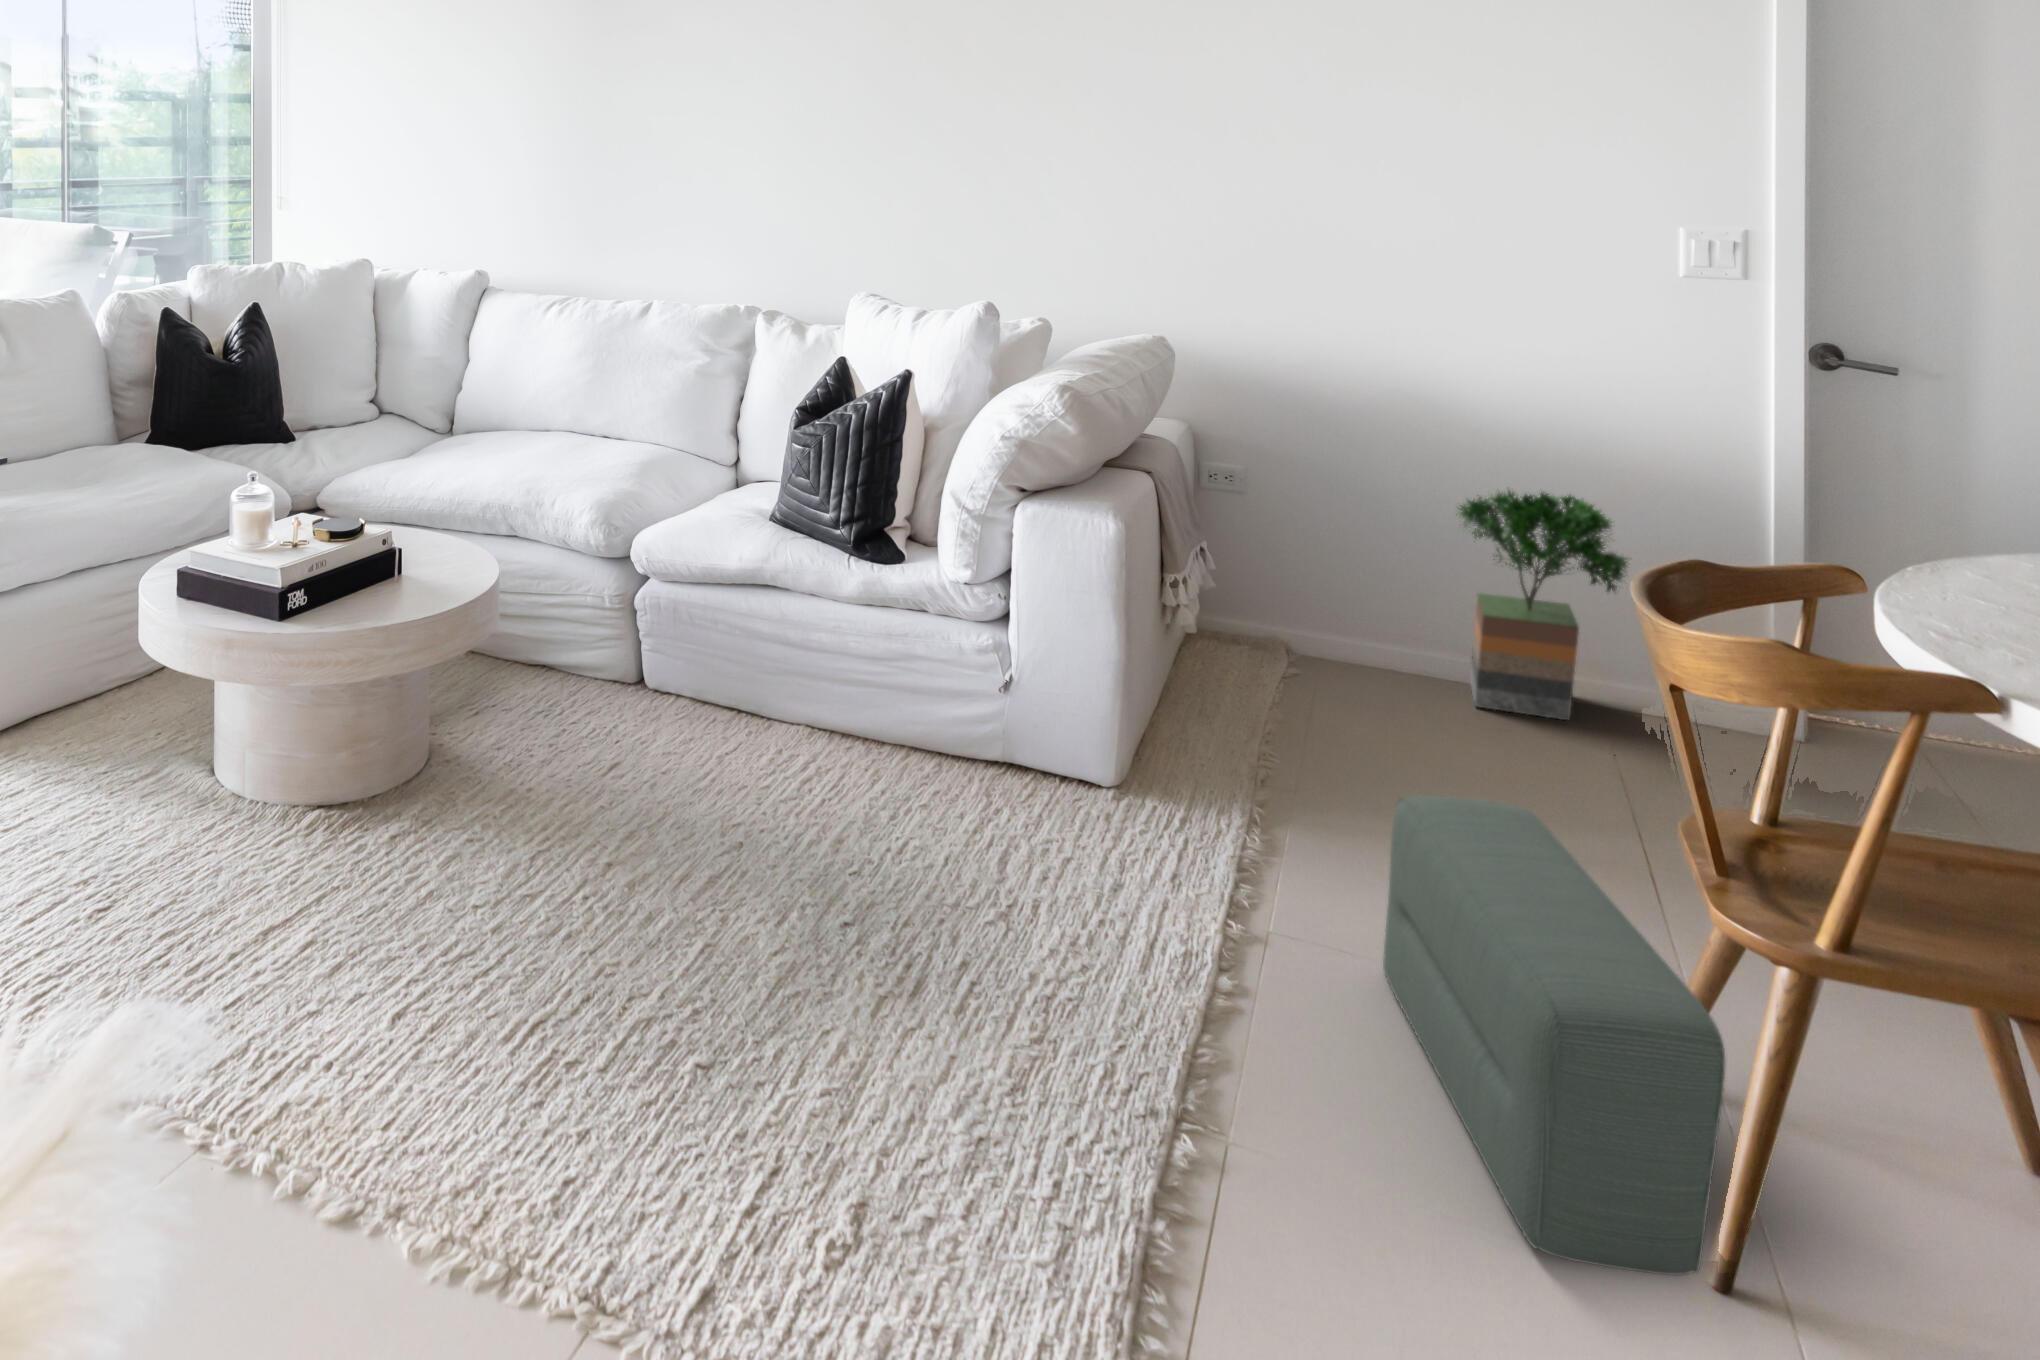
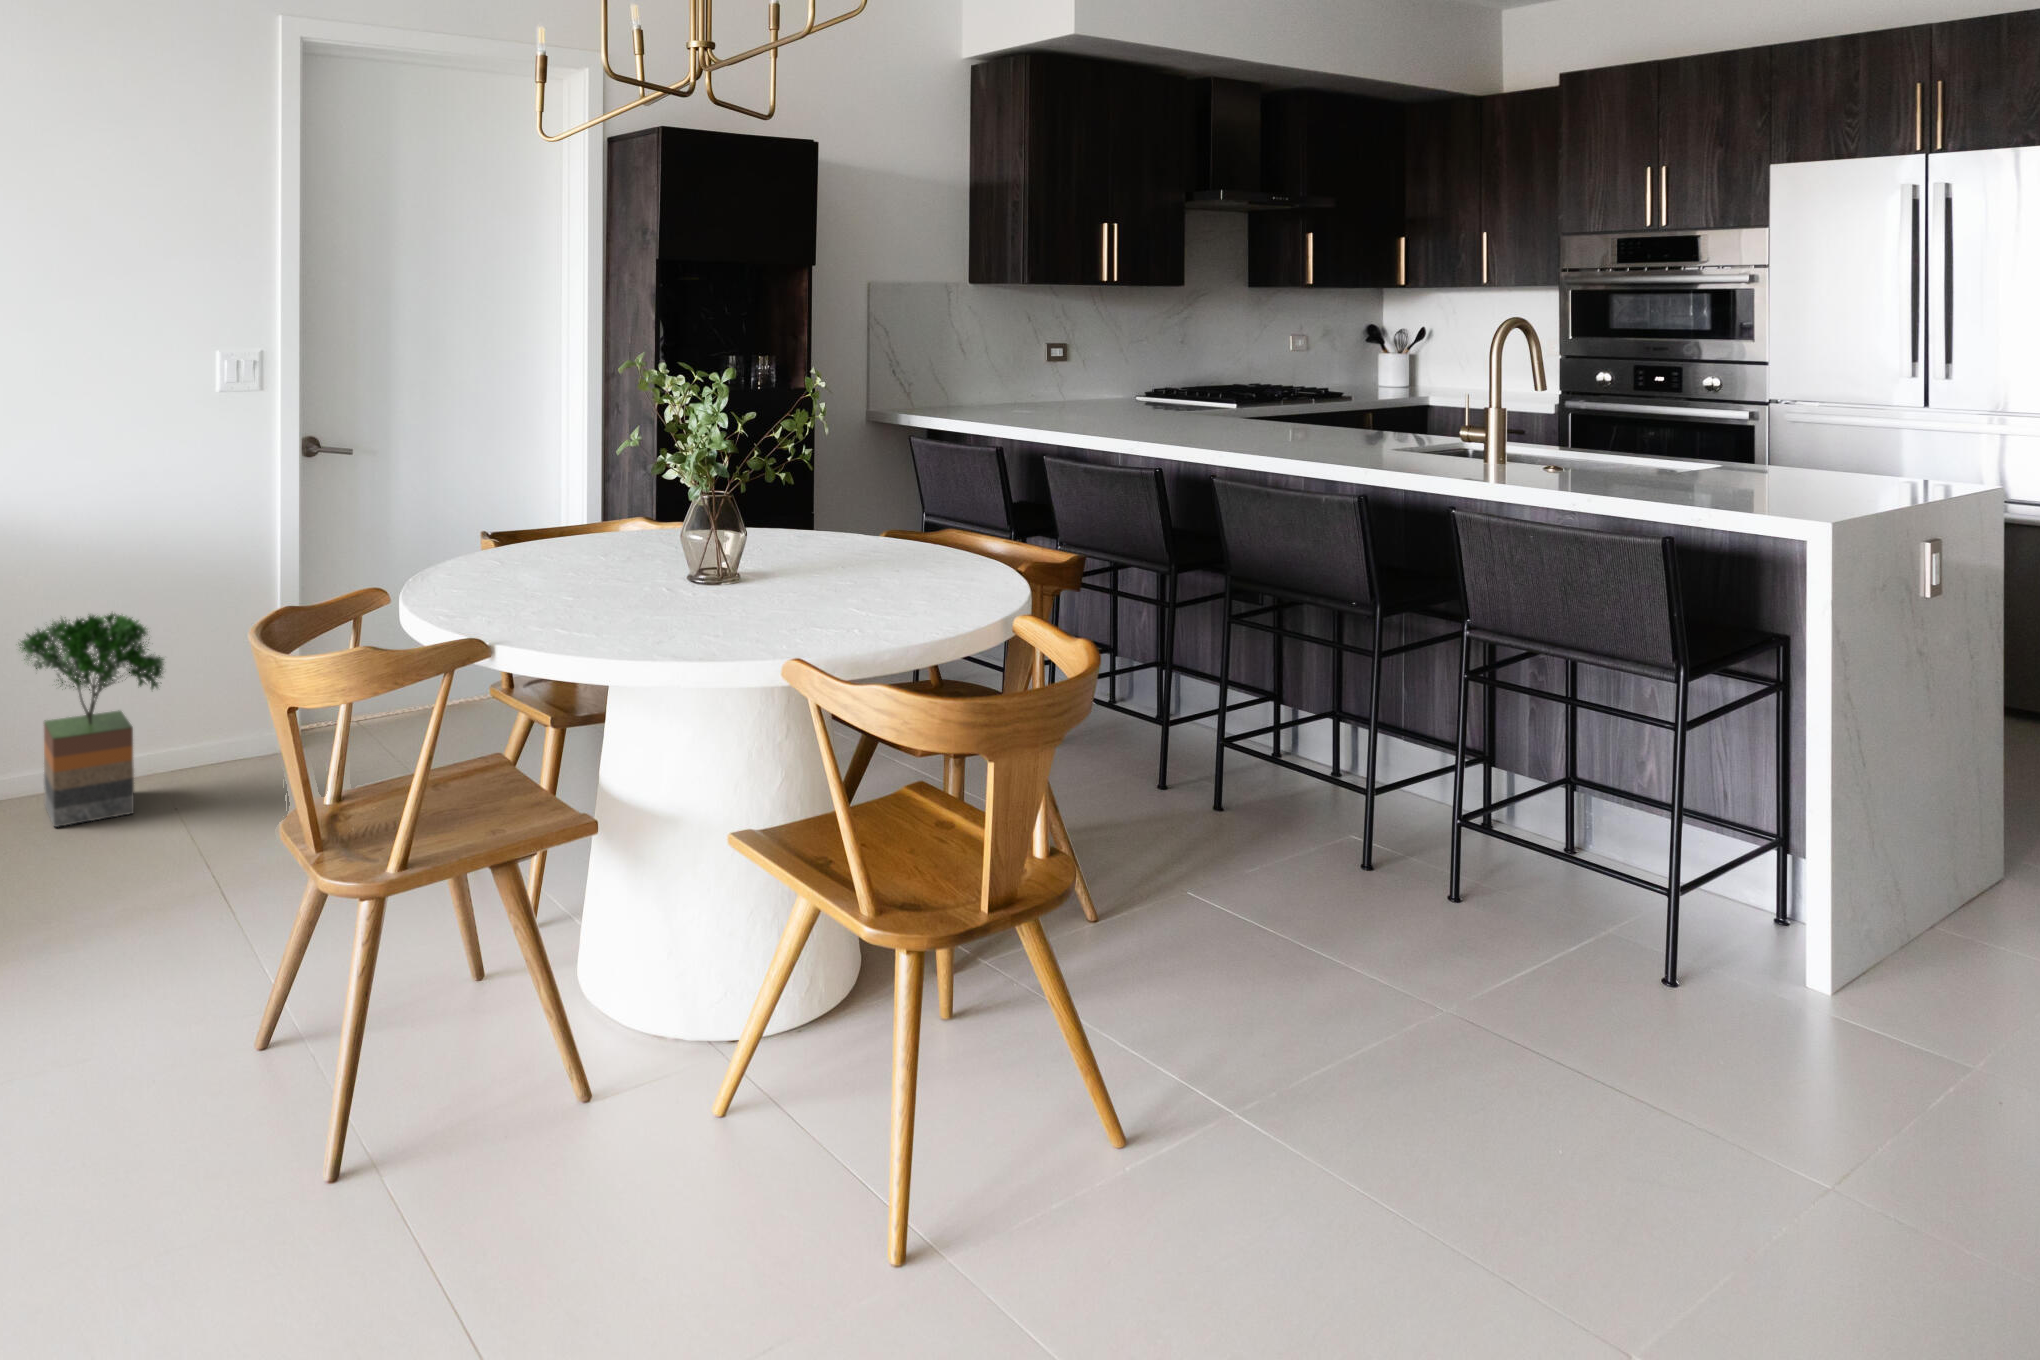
pouf: present [1383,796,1725,1276] -> none [18,886,316,1268]

